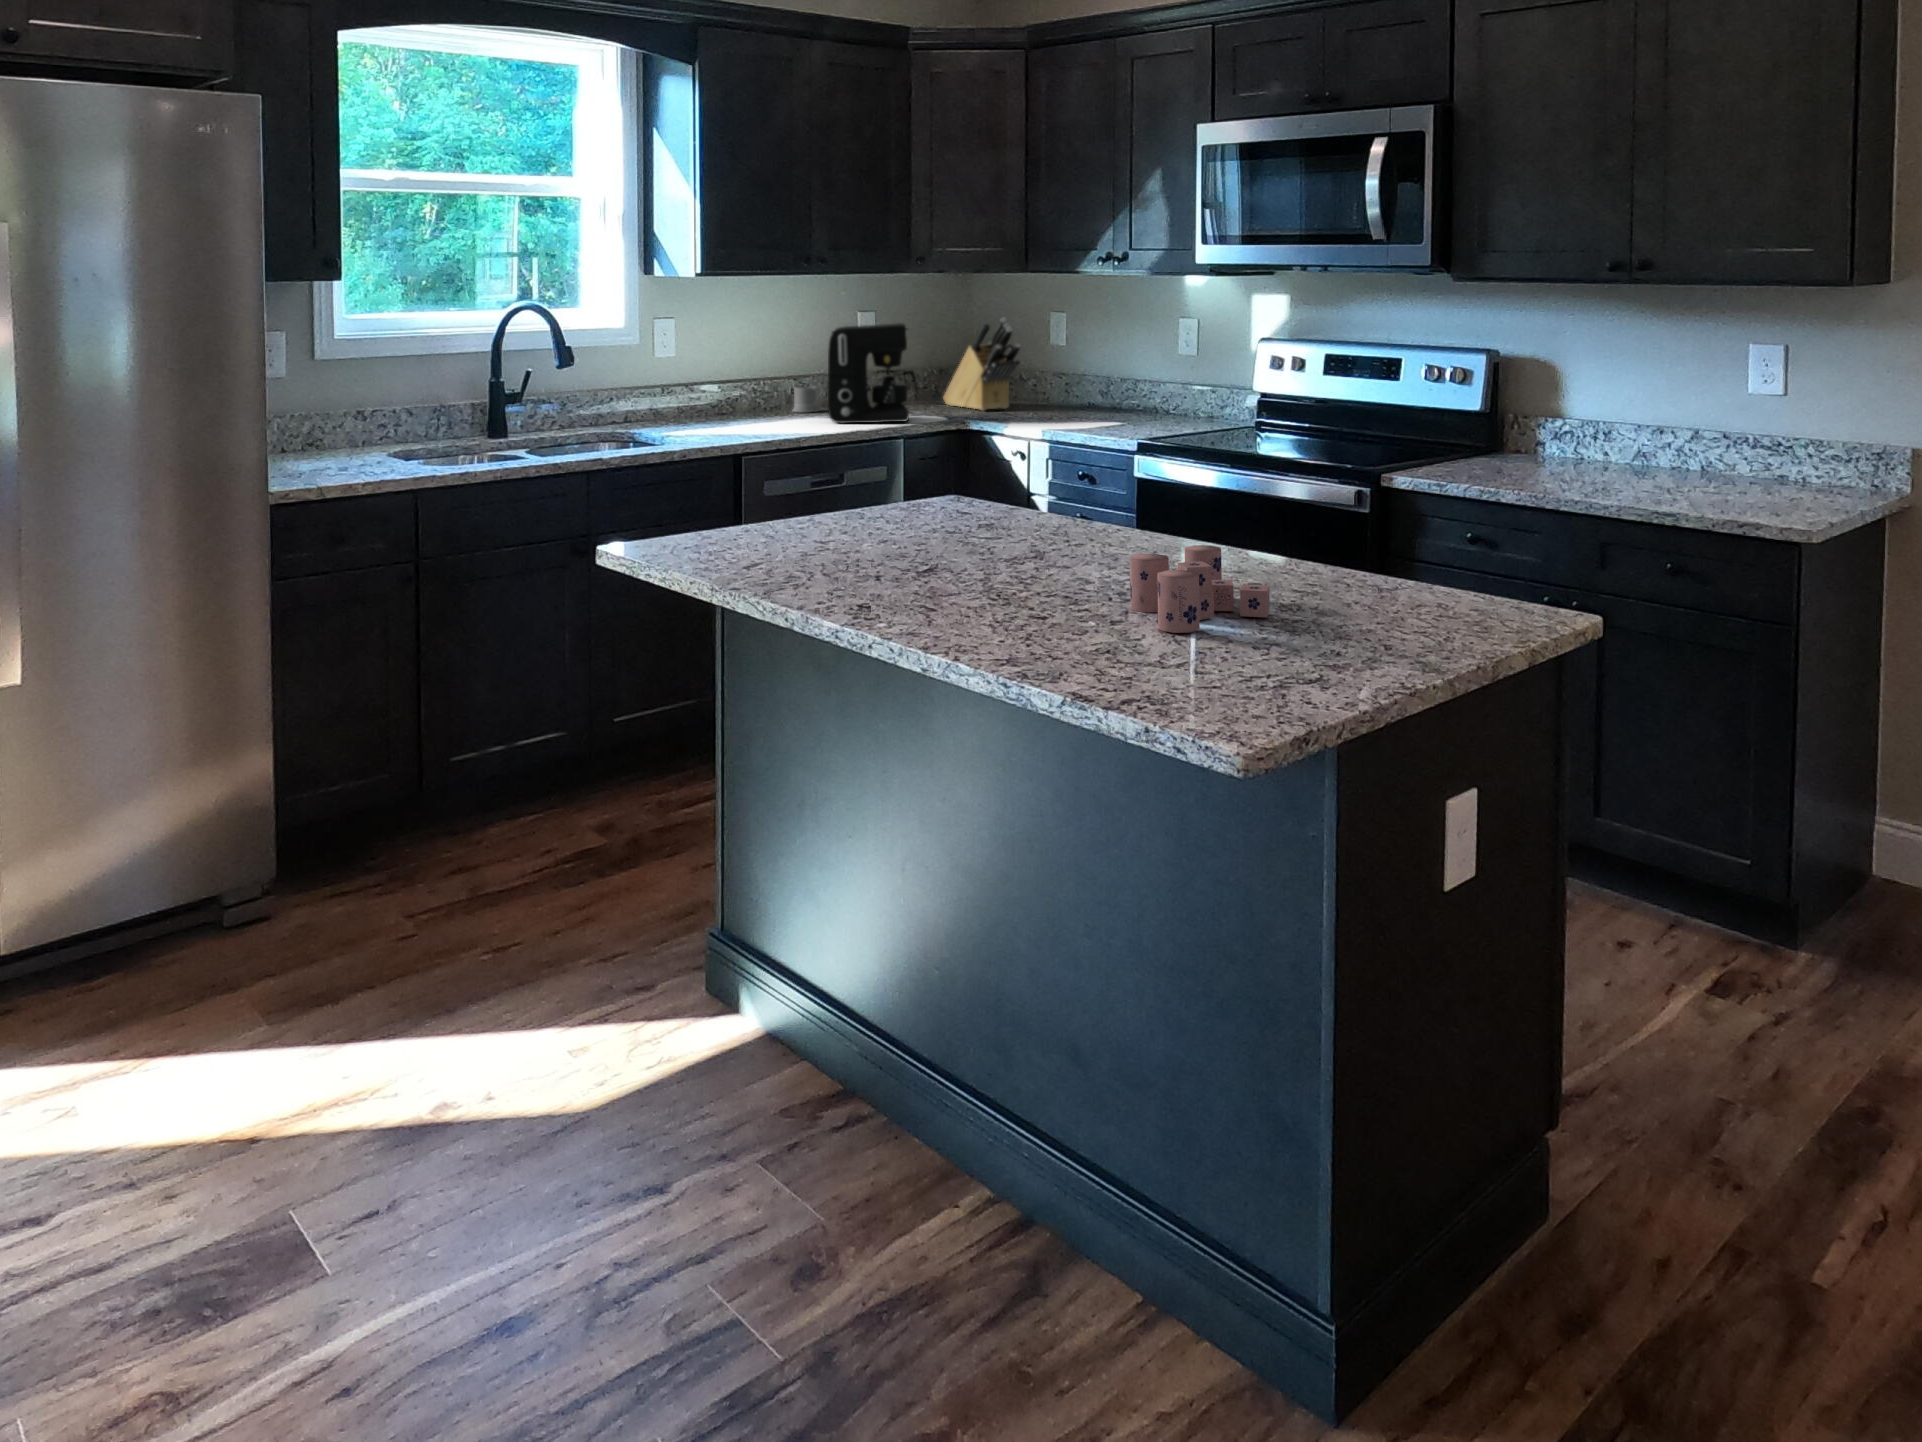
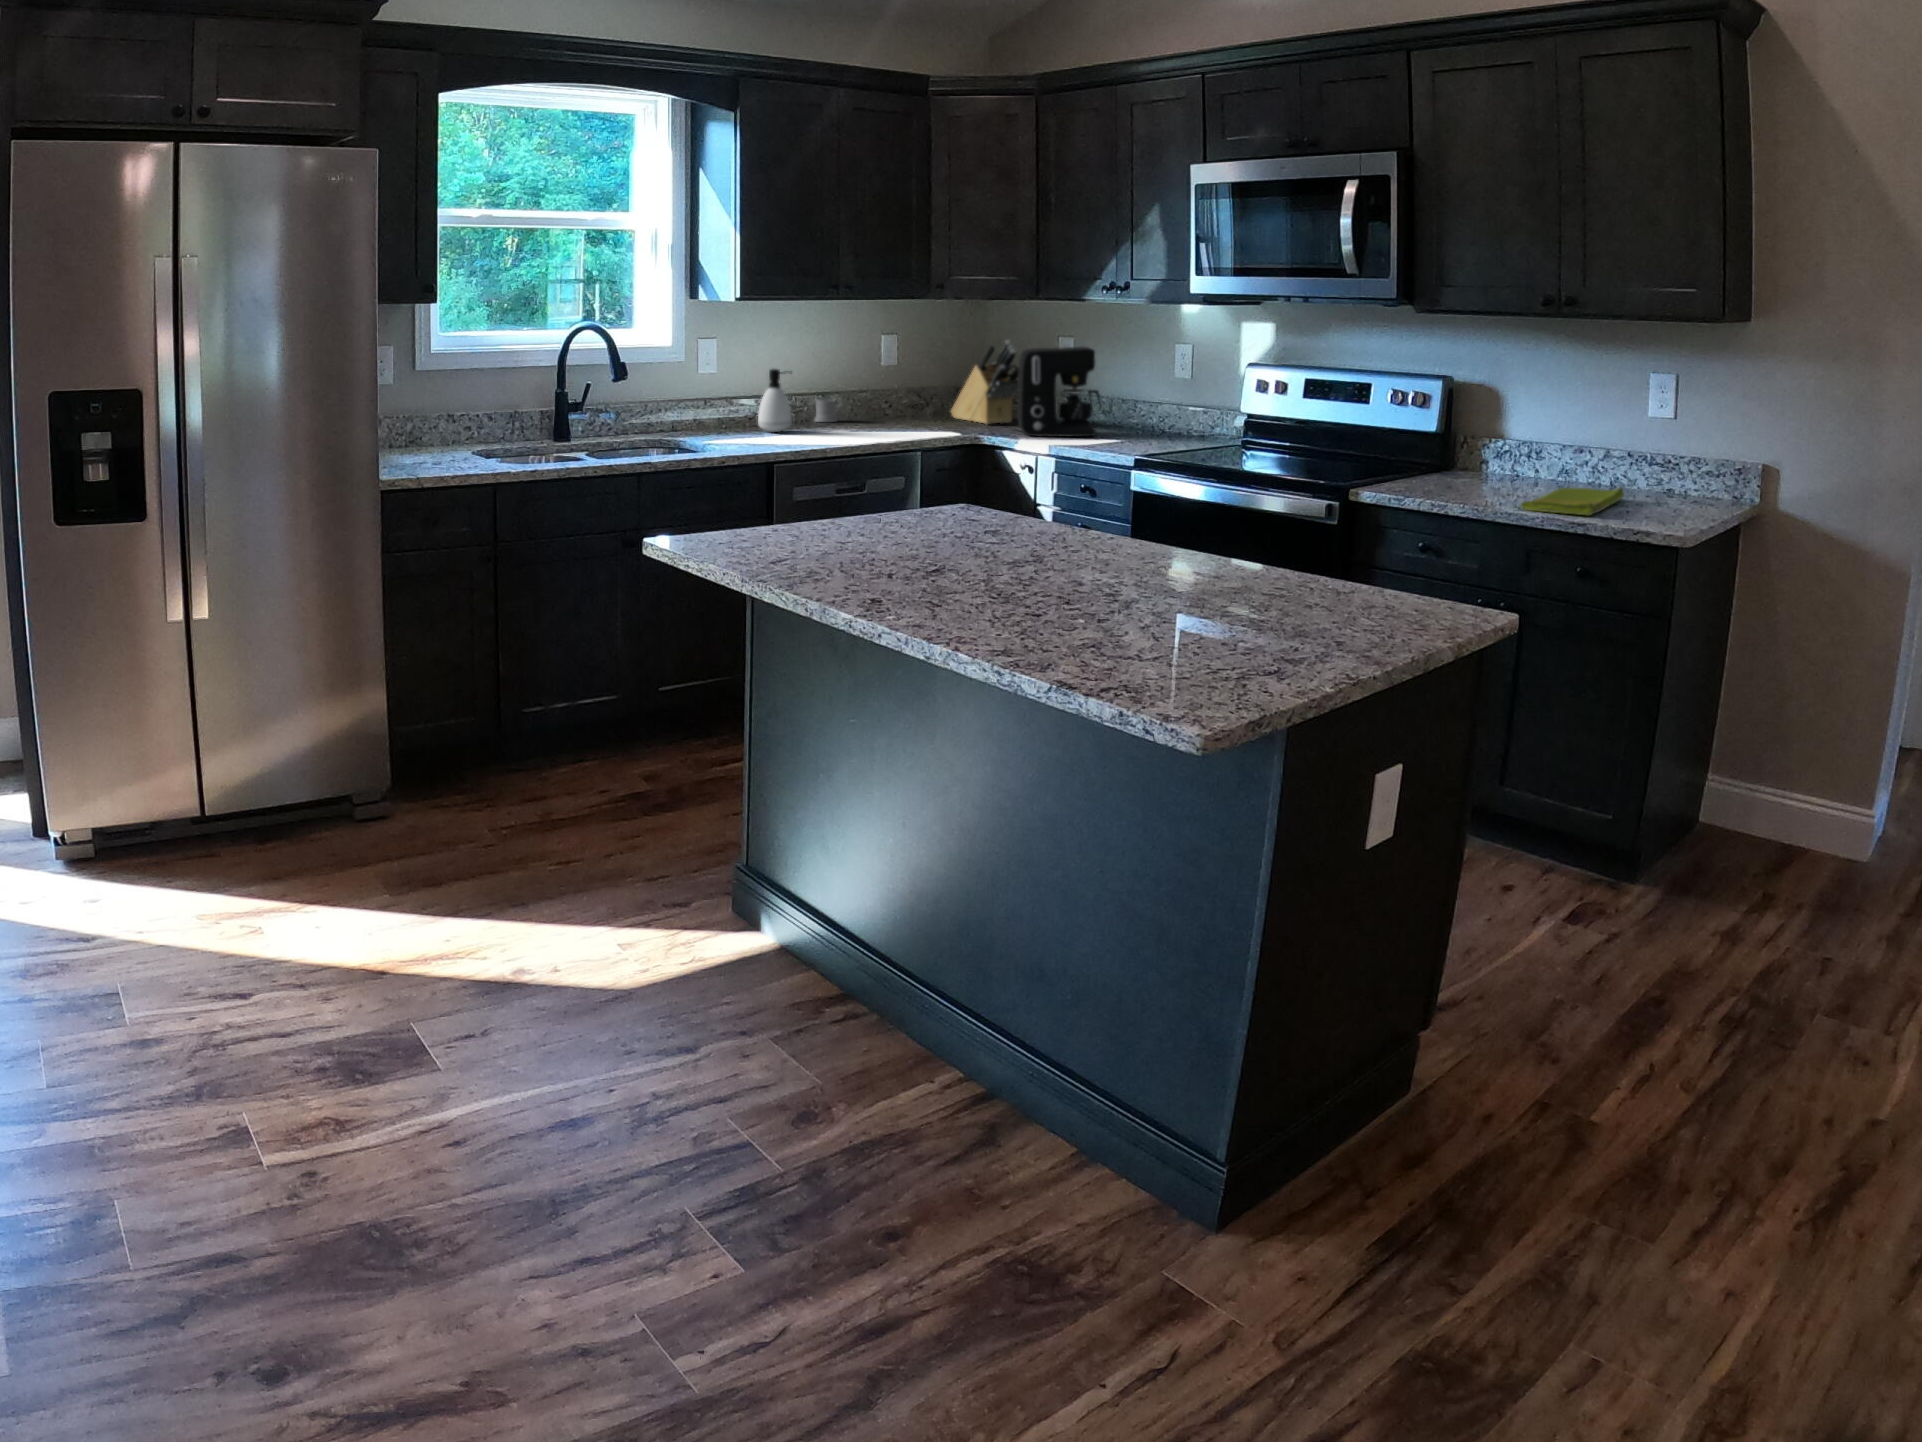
coffee maker: present [828,323,918,423] -> present [1018,347,1101,437]
soap dispenser: none [728,352,767,424] -> present [758,369,792,432]
dish towel: none [1536,456,1633,486] -> present [1521,488,1624,515]
candle: present [1130,545,1270,633] -> none [1113,557,1239,632]

